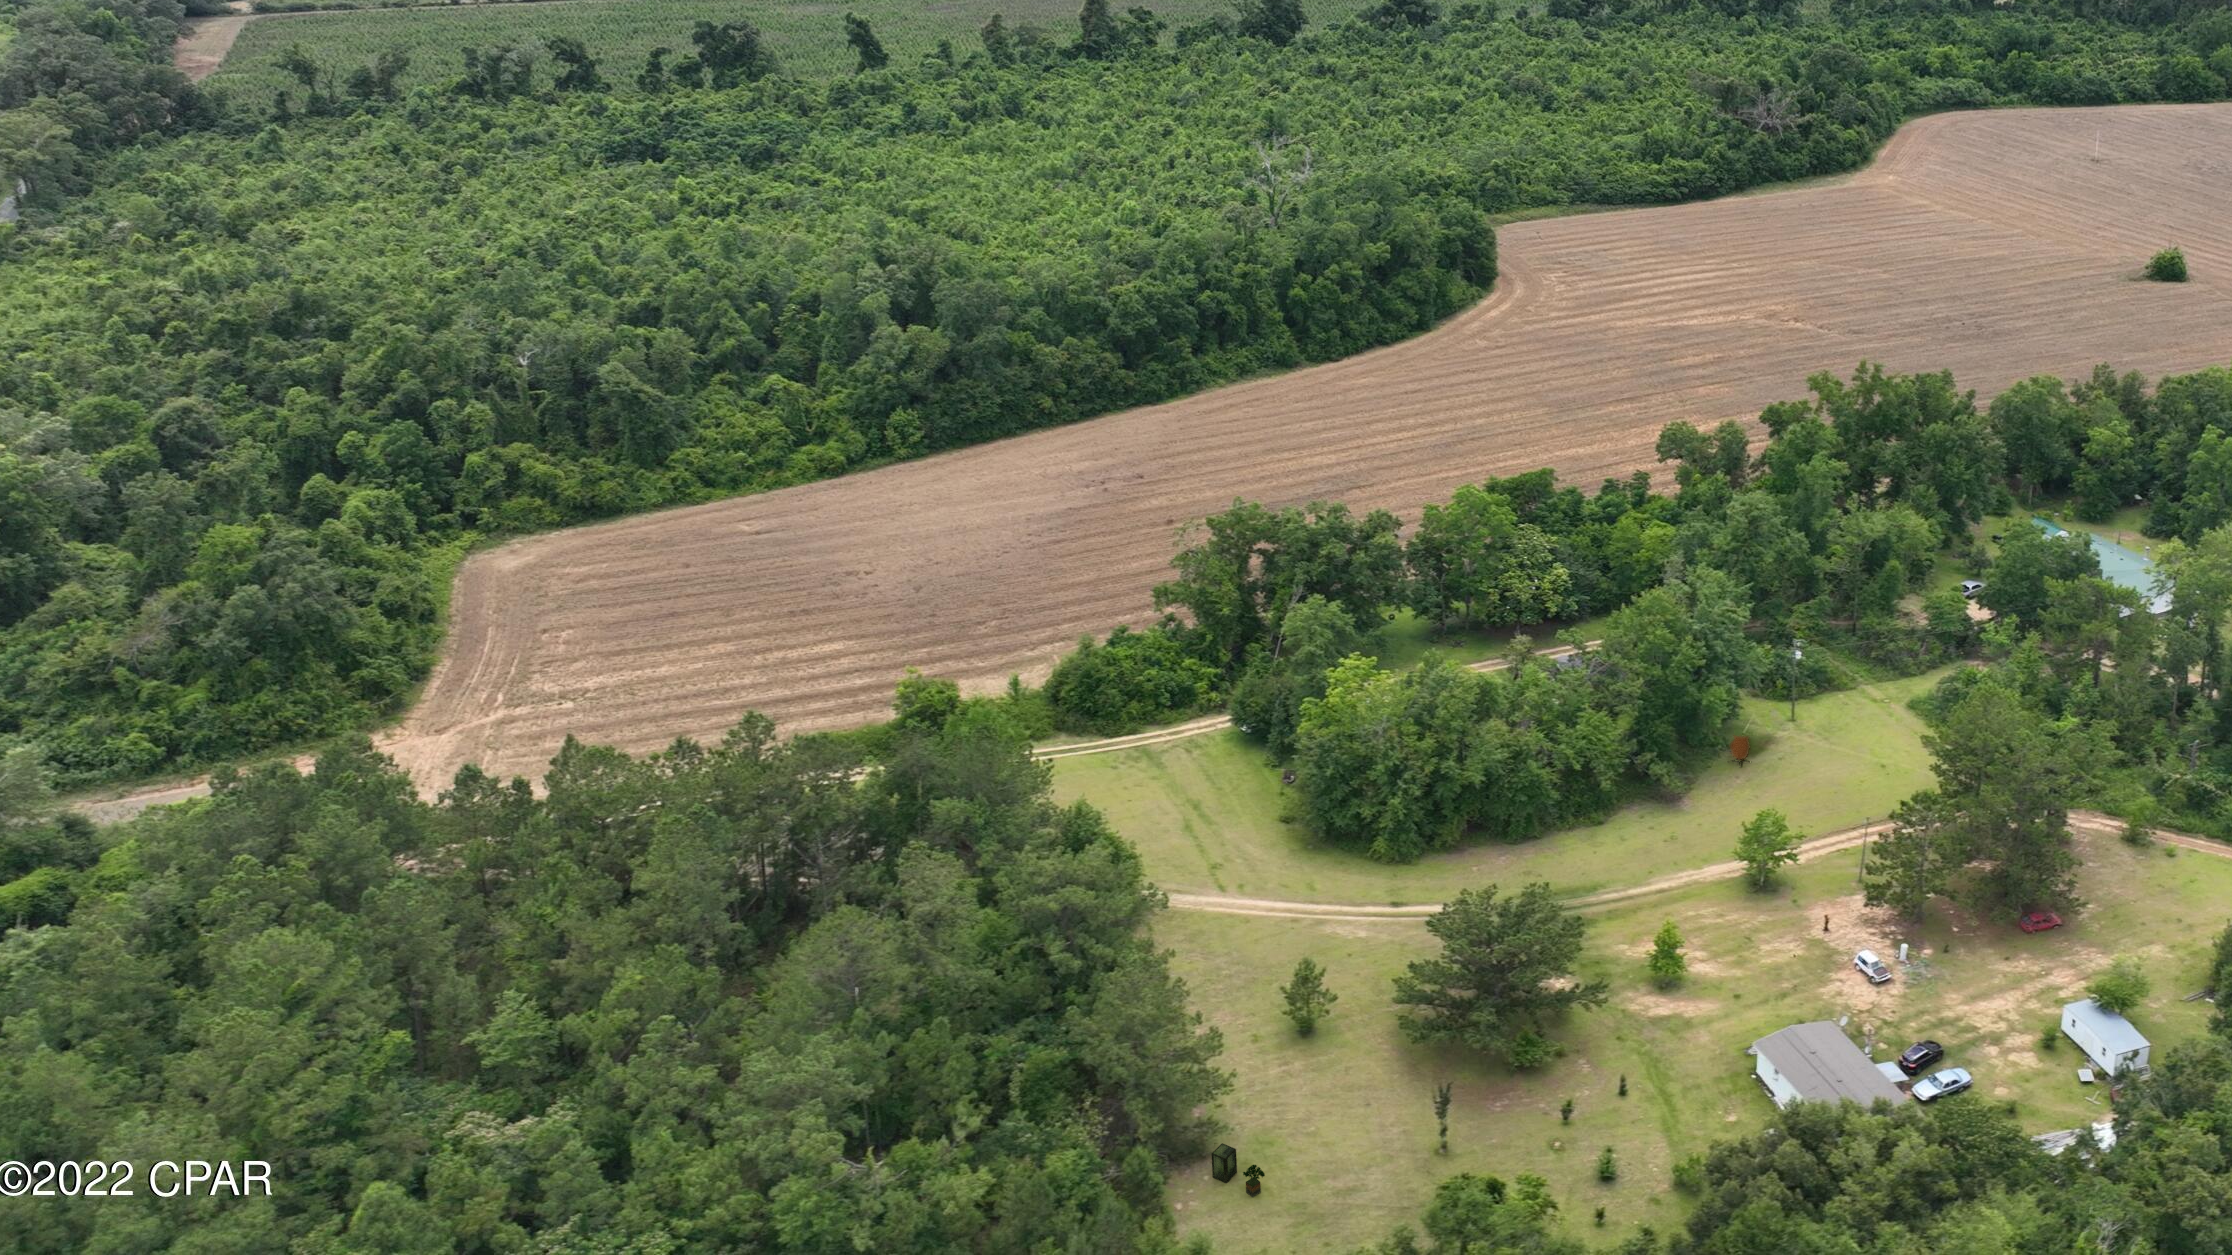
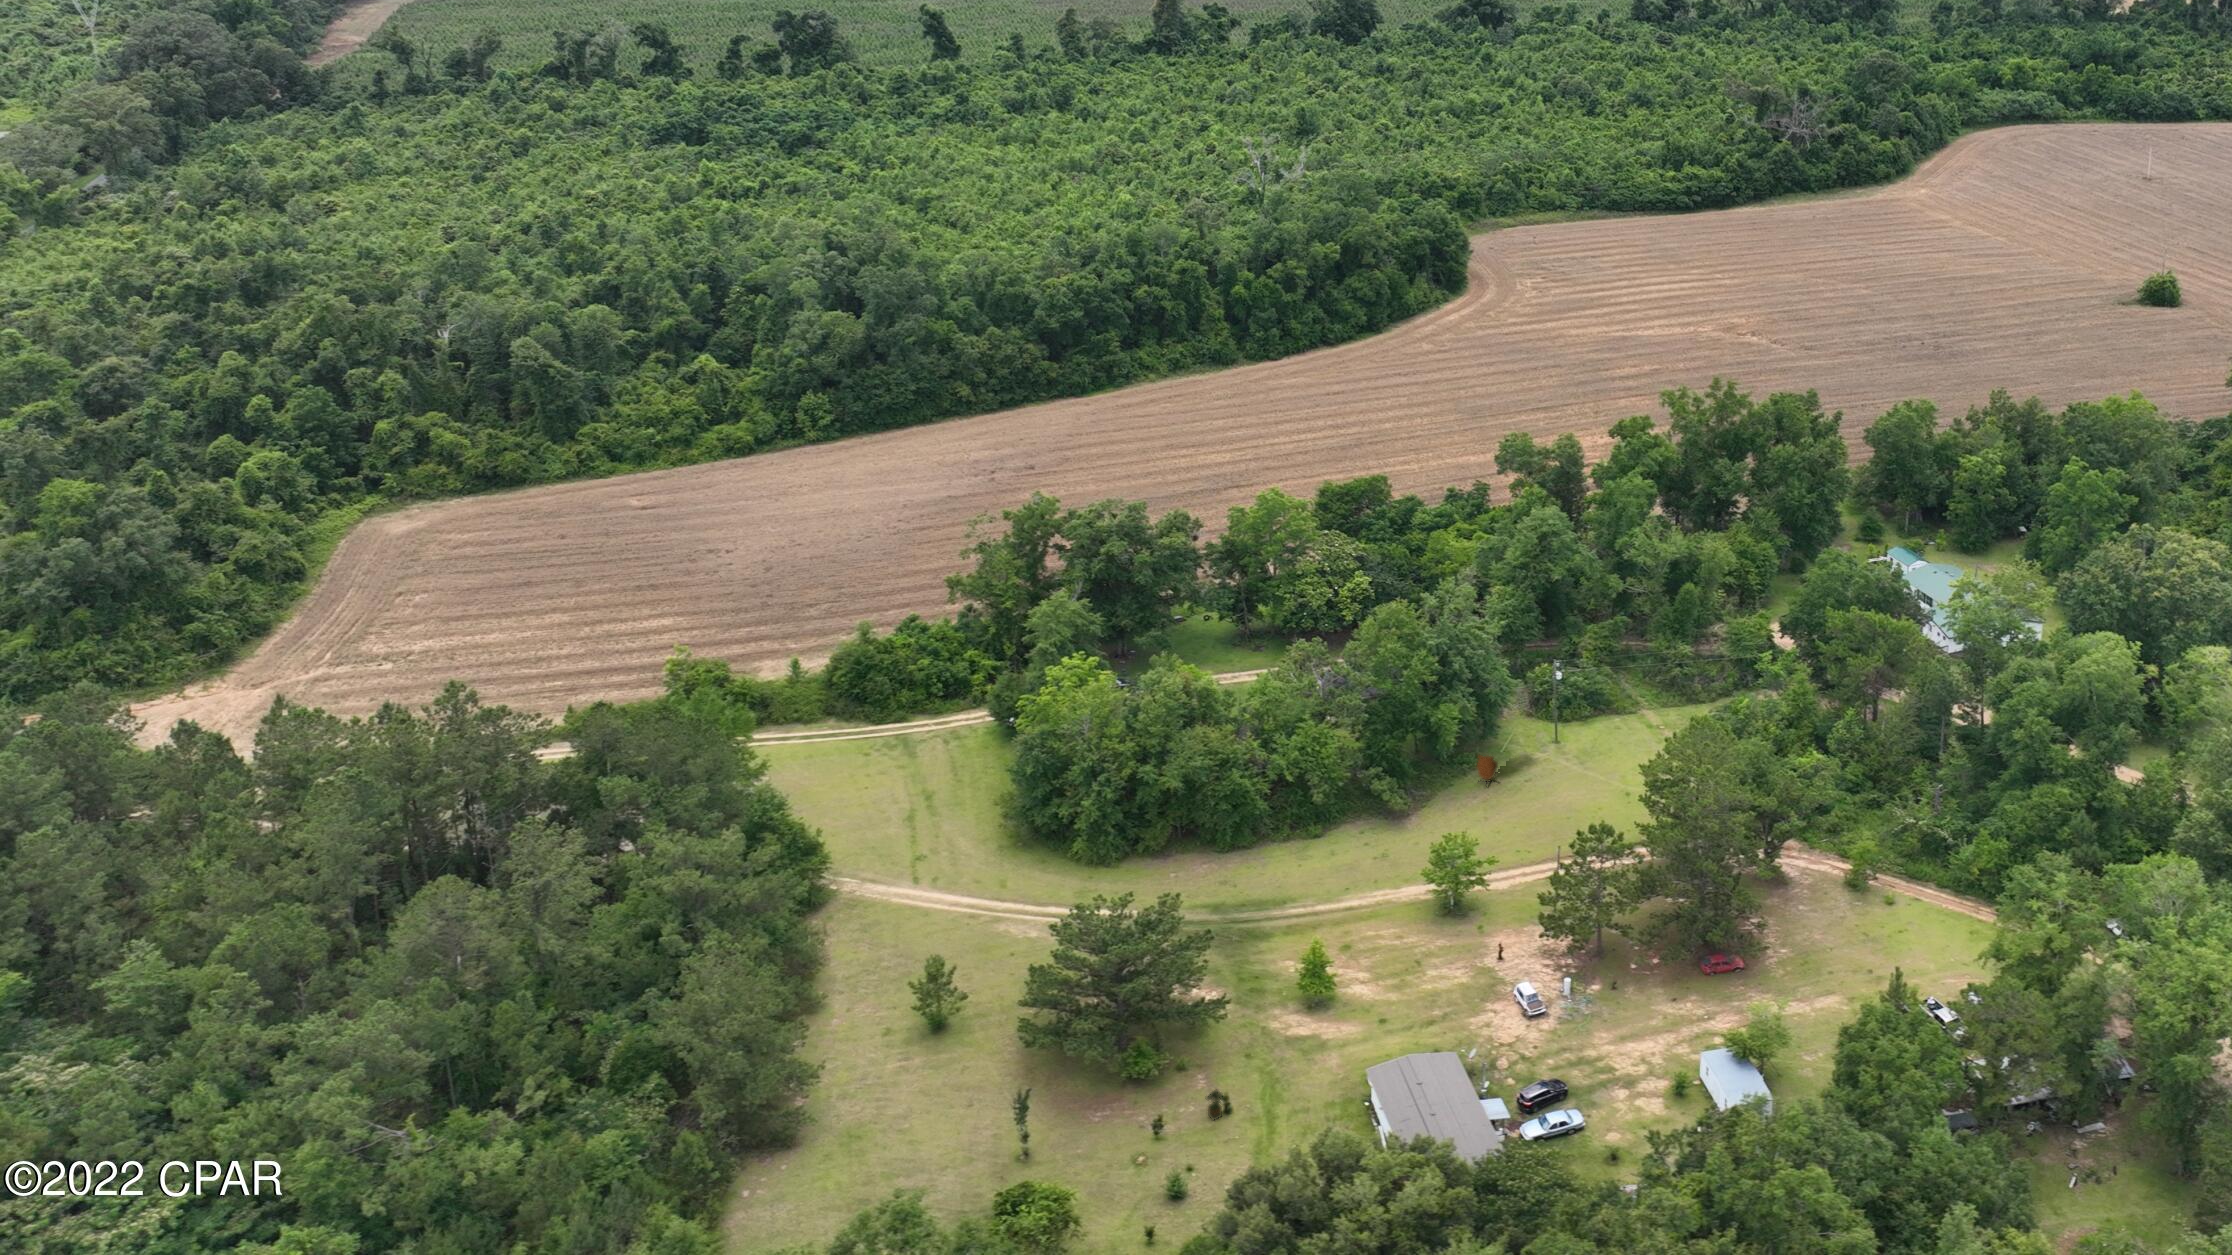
storage box: present [1211,1143,1237,1183] -> none [781,1135,810,1176]
potted tree: present [1243,1165,1265,1197] -> present [1205,1089,1225,1120]

